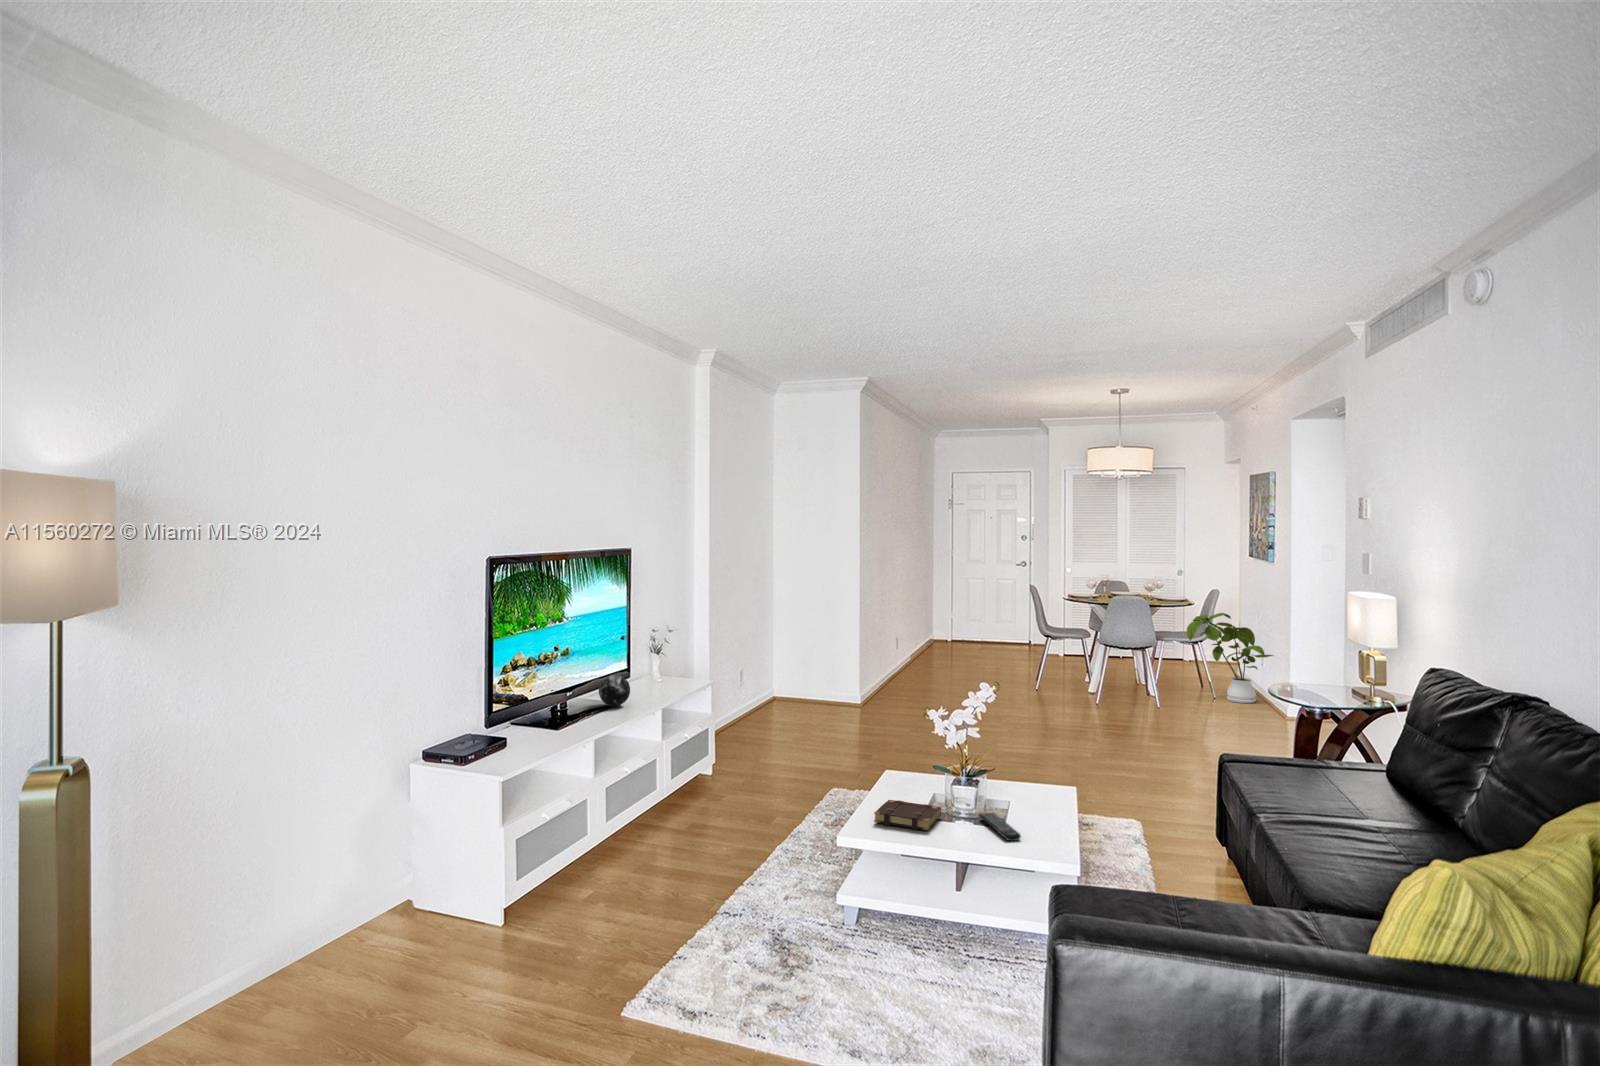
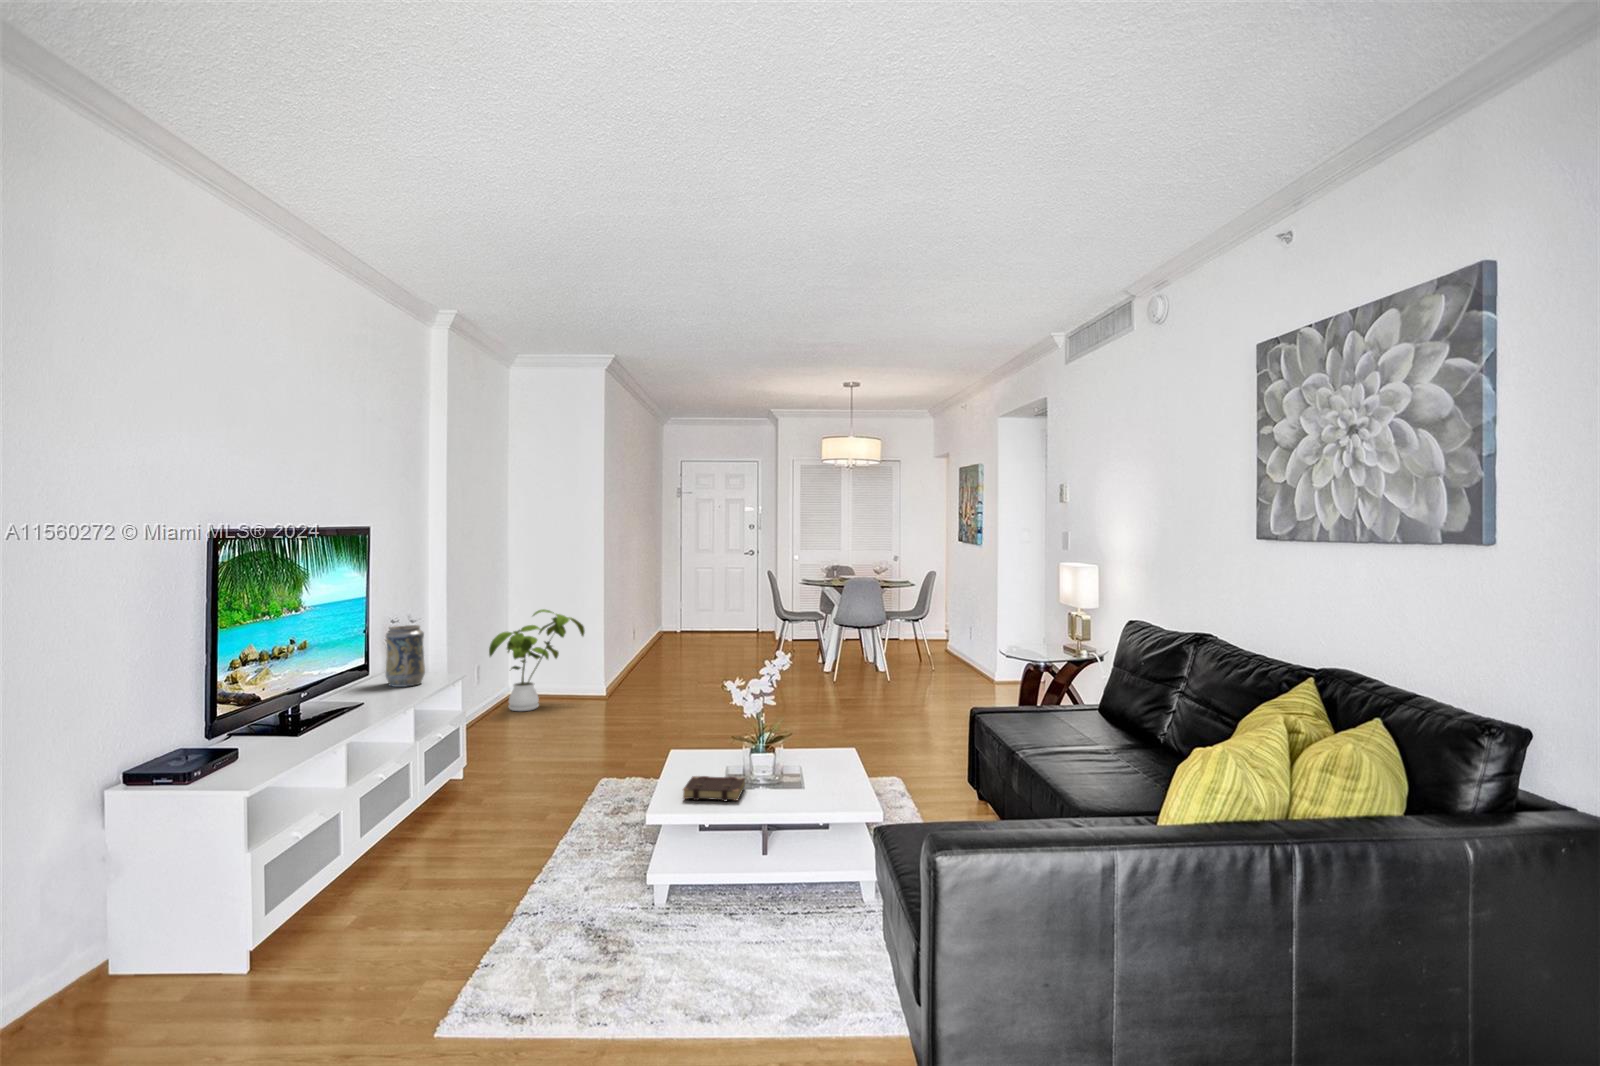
house plant: present [1187,613,1273,703] -> present [489,609,585,711]
decorative vase: none [646,635,678,690] -> present [386,625,425,687]
decorative orb: present [599,675,630,706] -> none [337,671,377,707]
remote control: present [979,812,1021,841] -> none [780,778,826,801]

